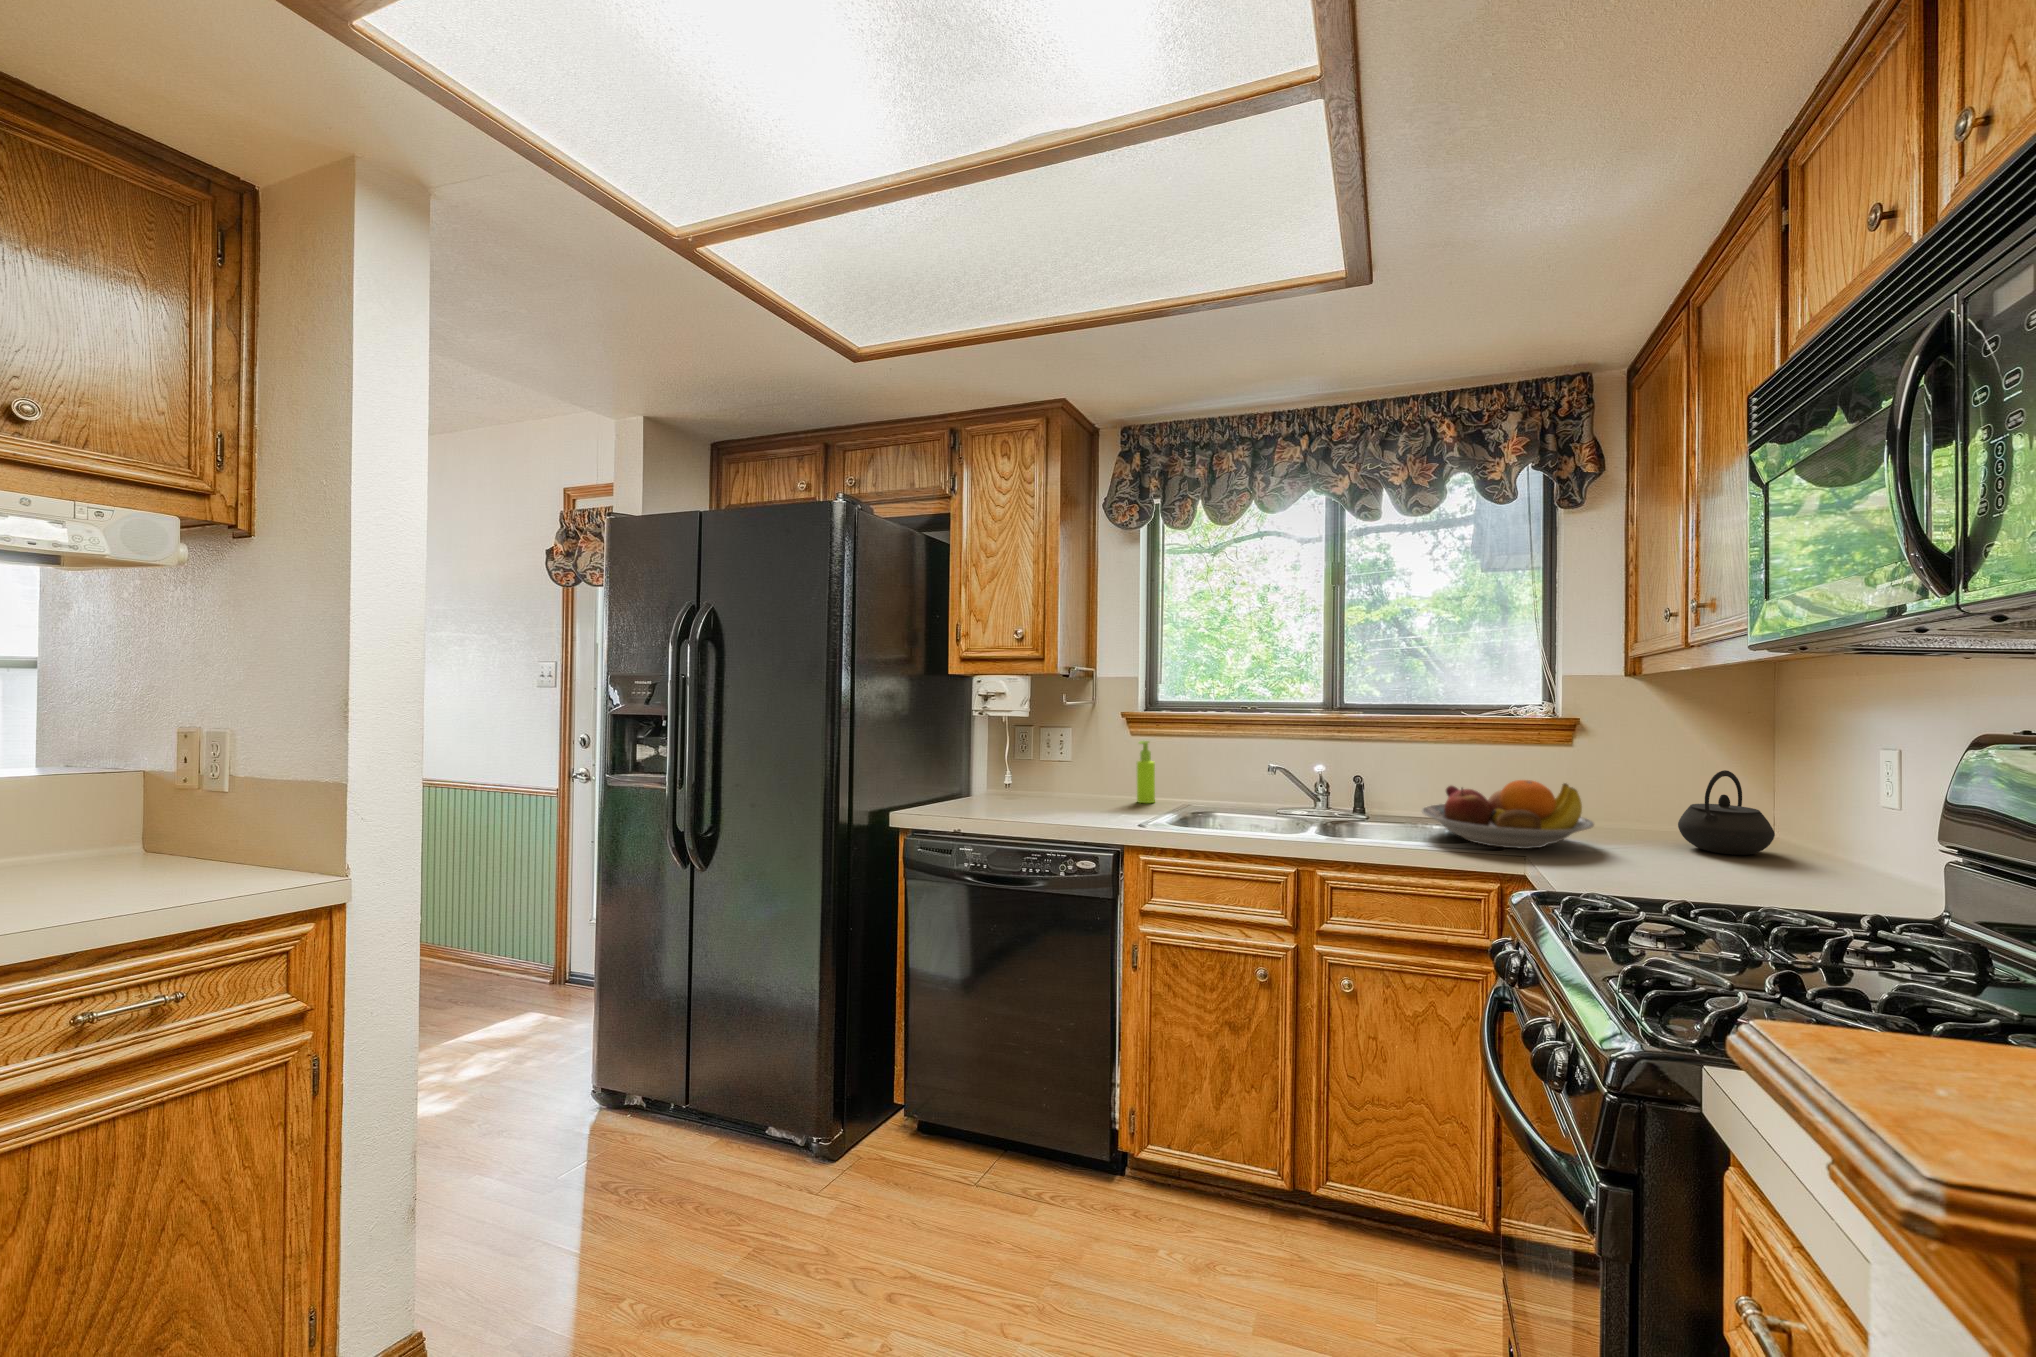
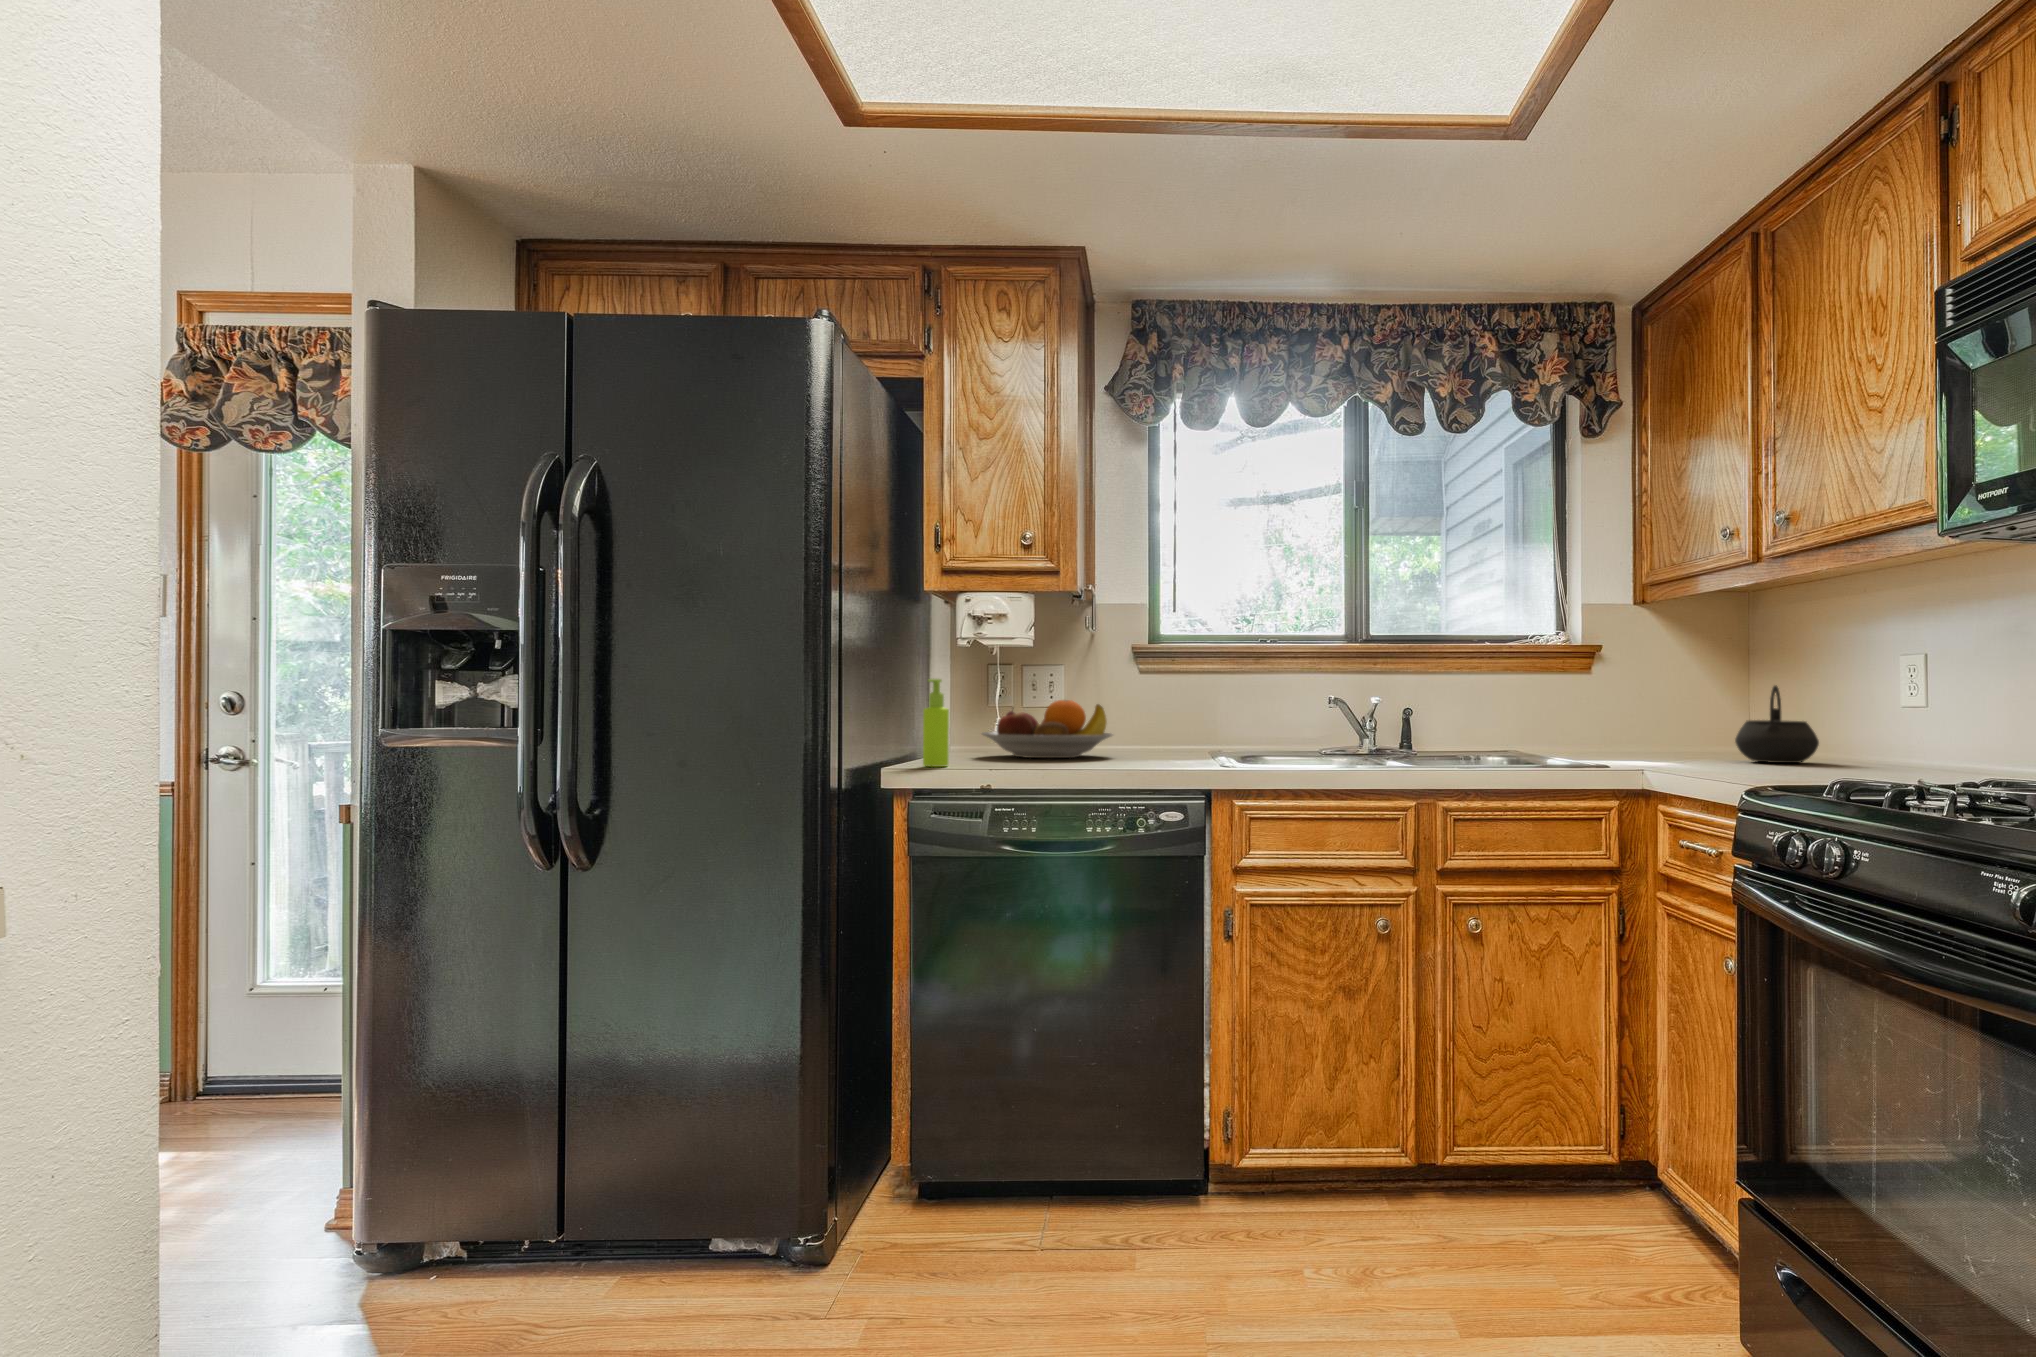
soap dispenser: present [1137,741,1155,803] -> present [923,679,949,767]
fruit bowl: present [1422,780,1594,849] -> present [982,700,1113,758]

